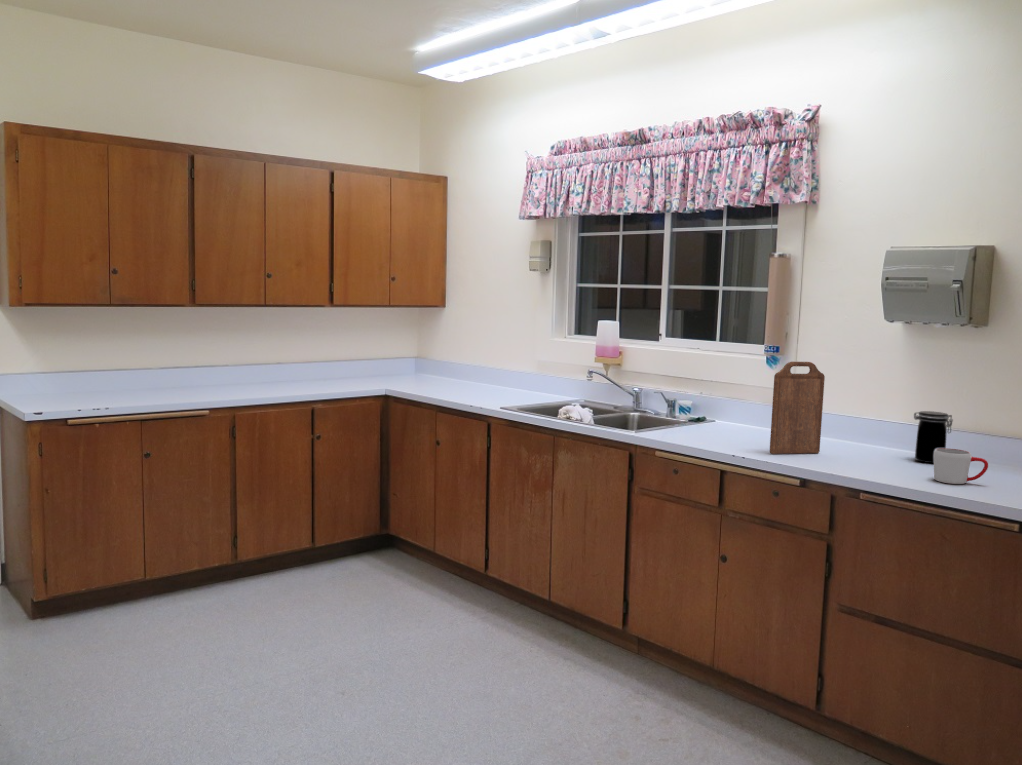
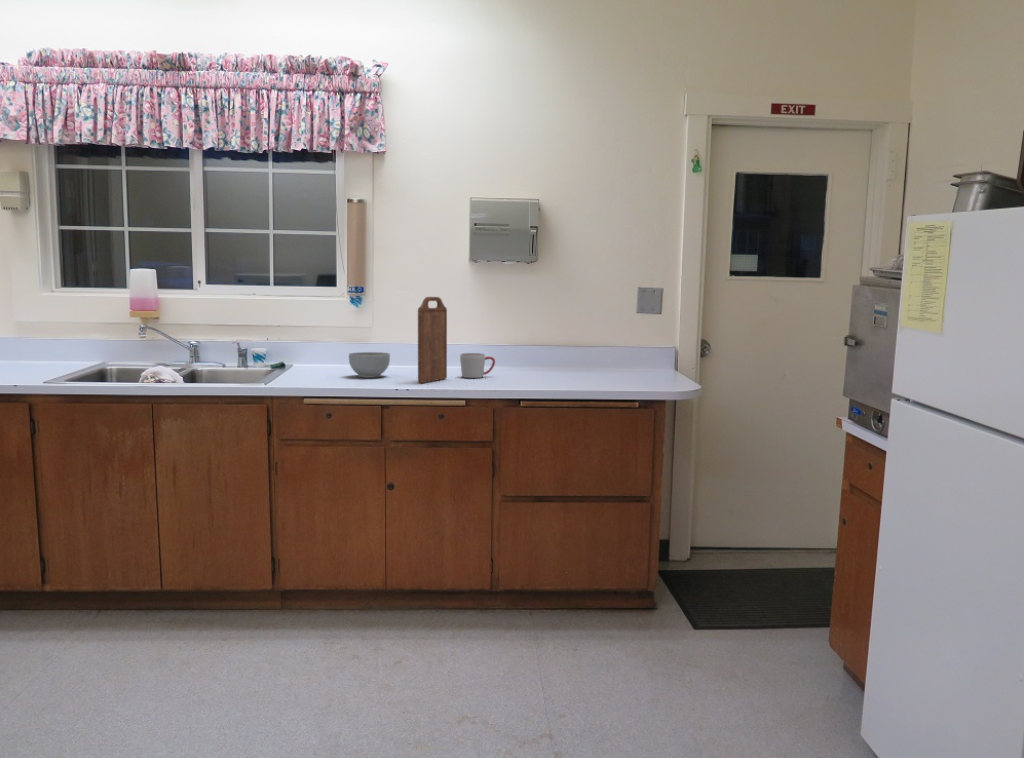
bowl: none [732,411,776,440] -> present [349,352,390,378]
jar: present [914,411,953,463] -> none [505,334,534,375]
mug: present [934,448,988,484] -> present [460,353,495,378]

